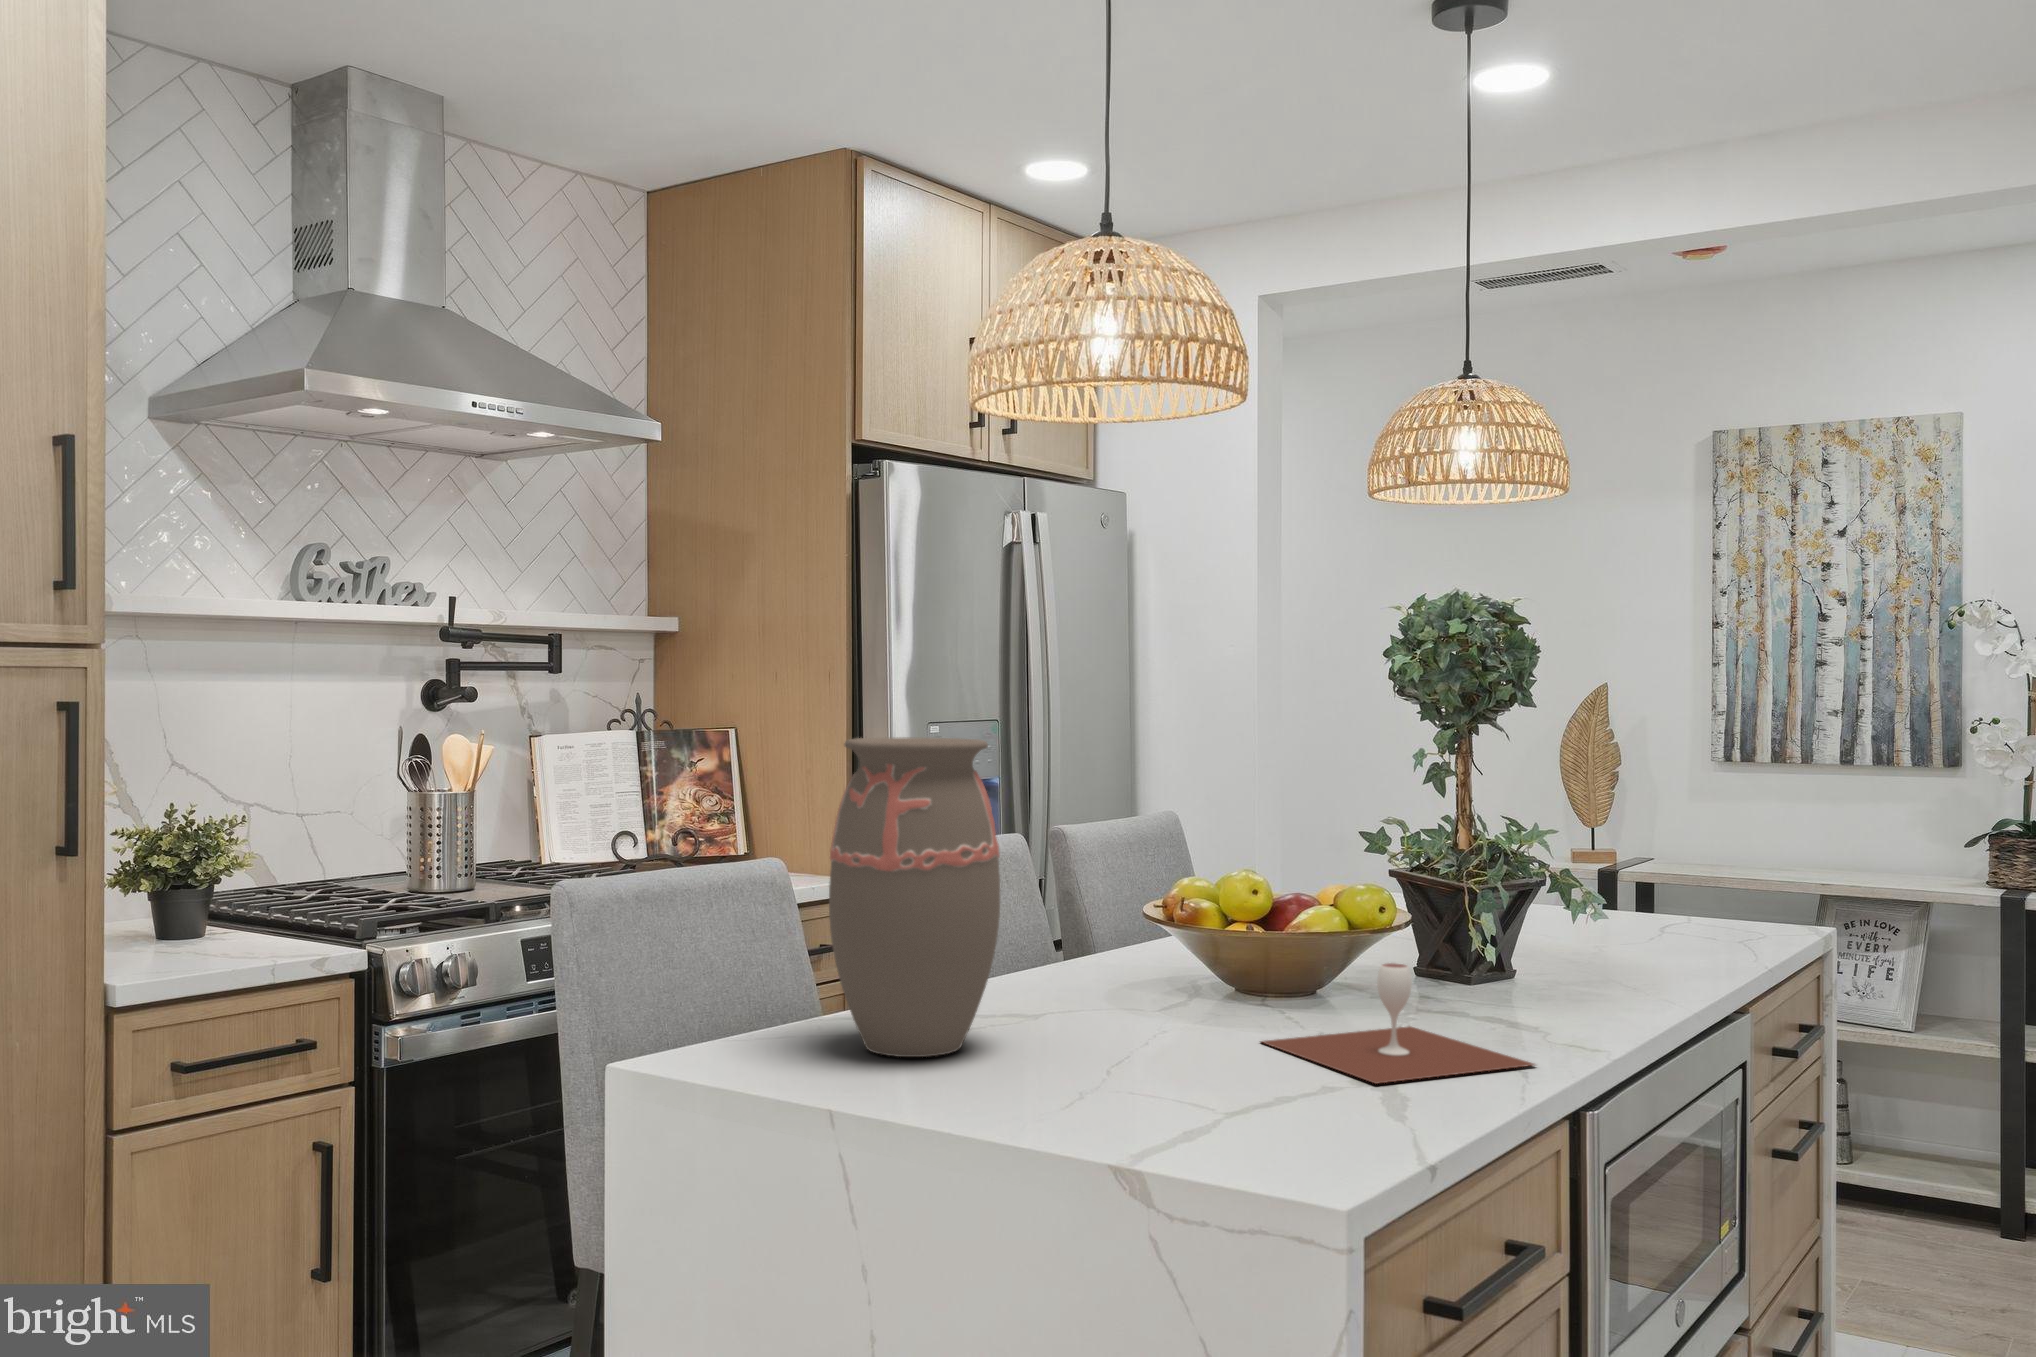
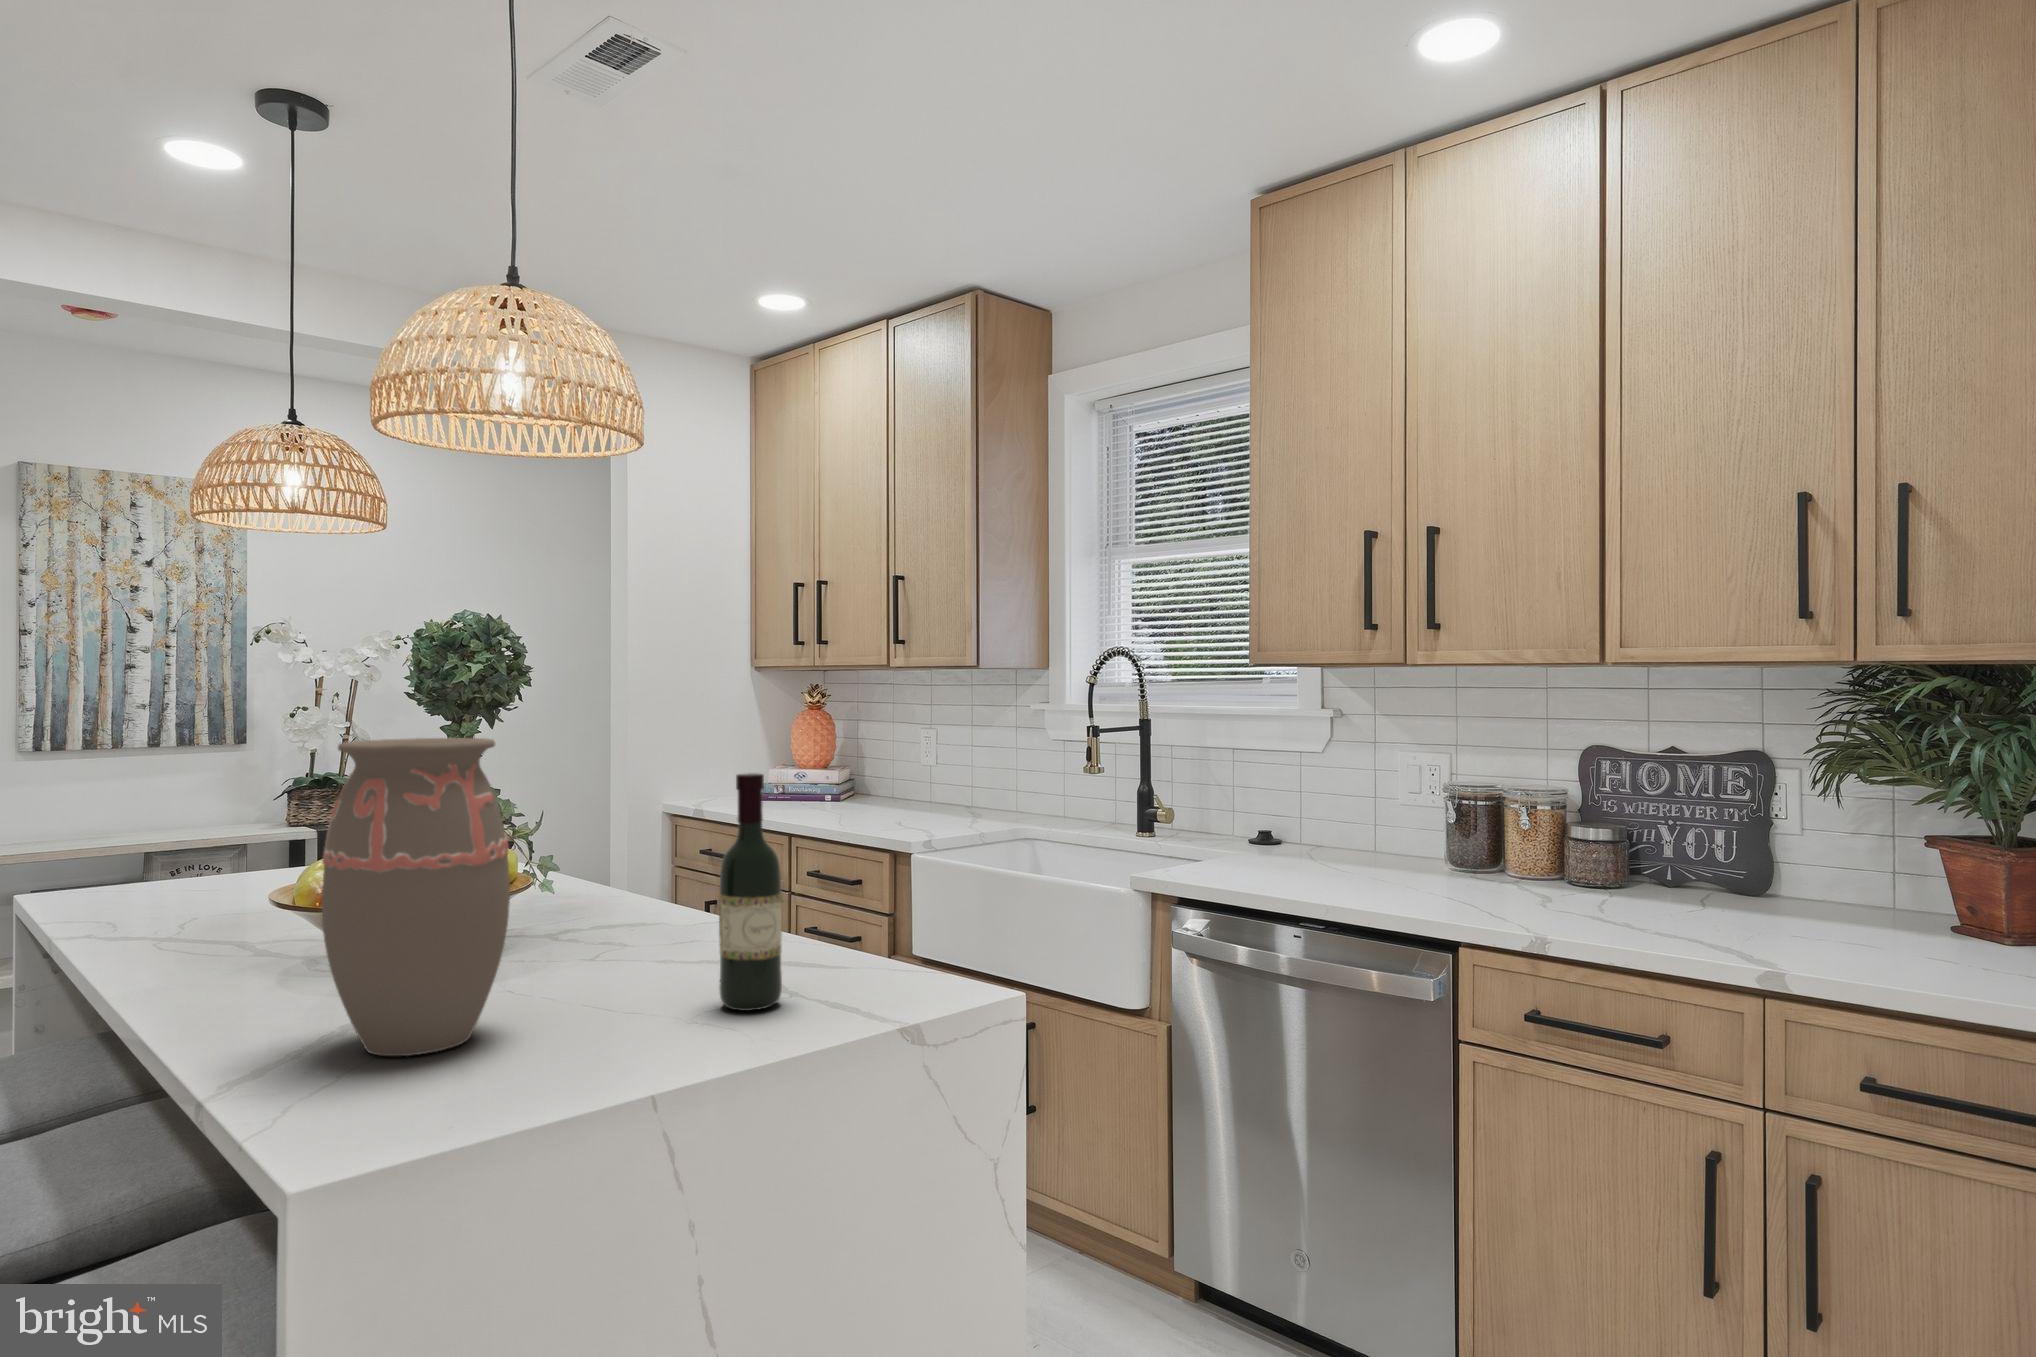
wine bottle: none [1078,809,1161,1134] -> present [719,773,782,1011]
wine glass: present [1262,963,1534,1084] -> none [559,879,710,963]

